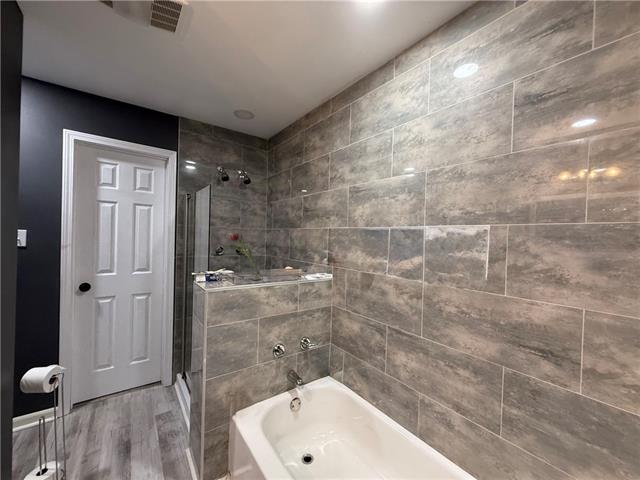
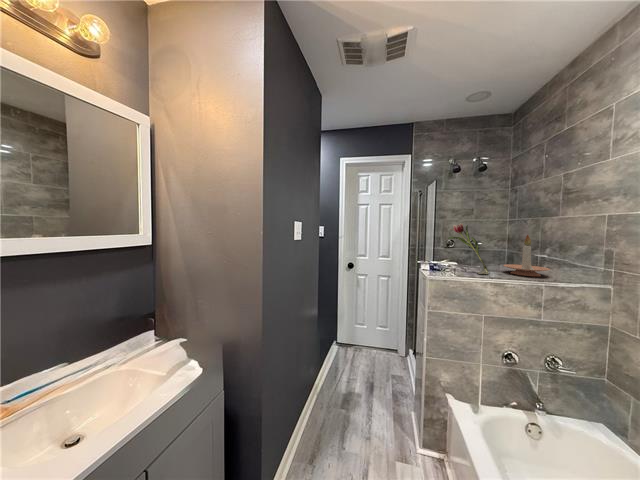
candle holder: none [270,242,301,276] -> present [504,235,550,276]

